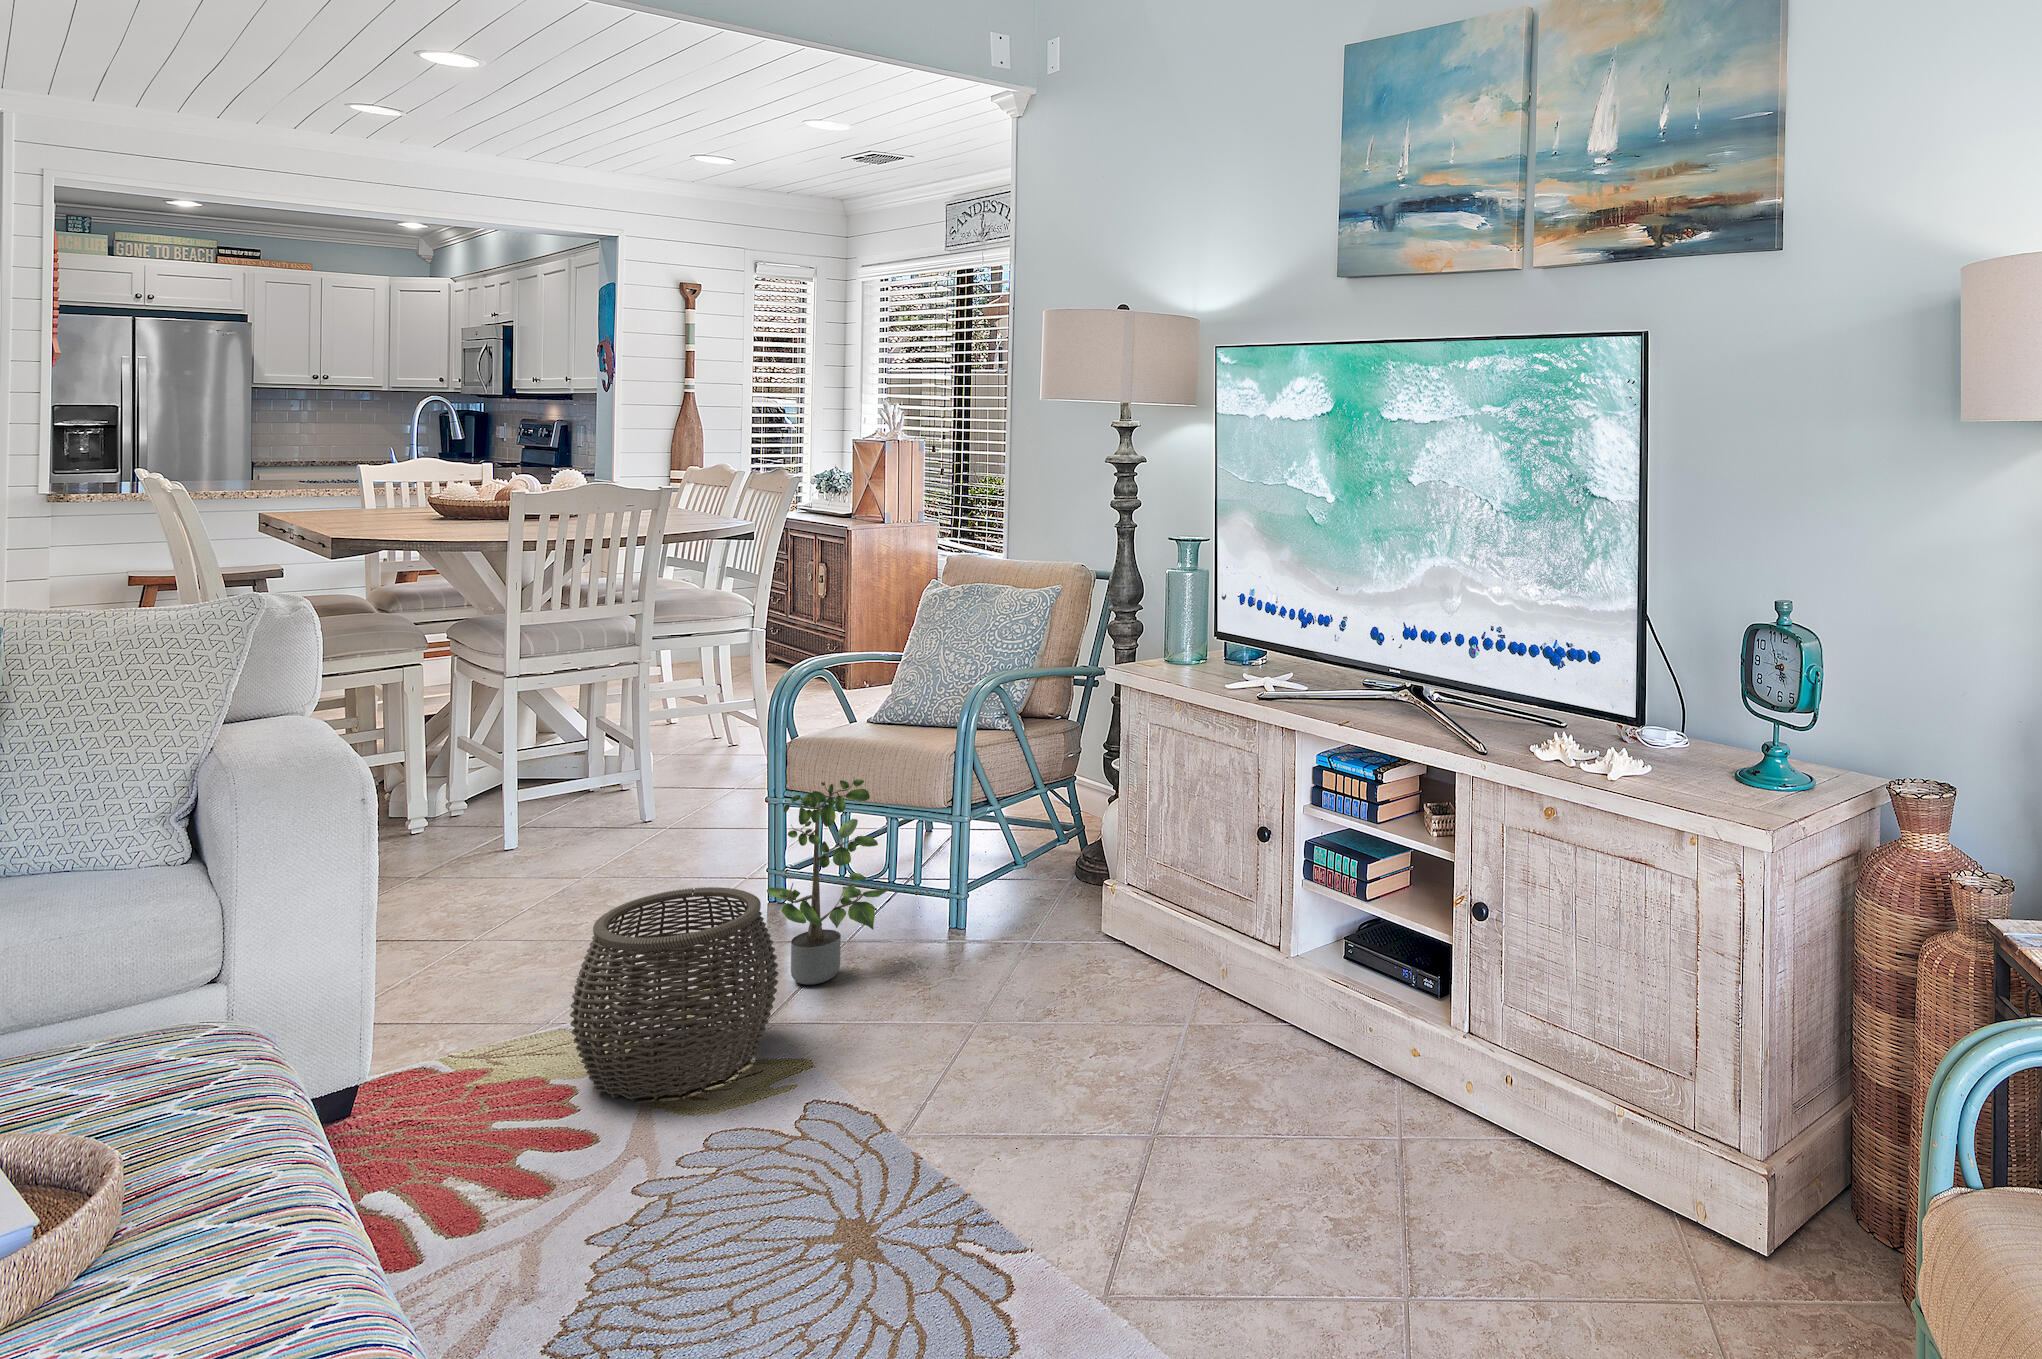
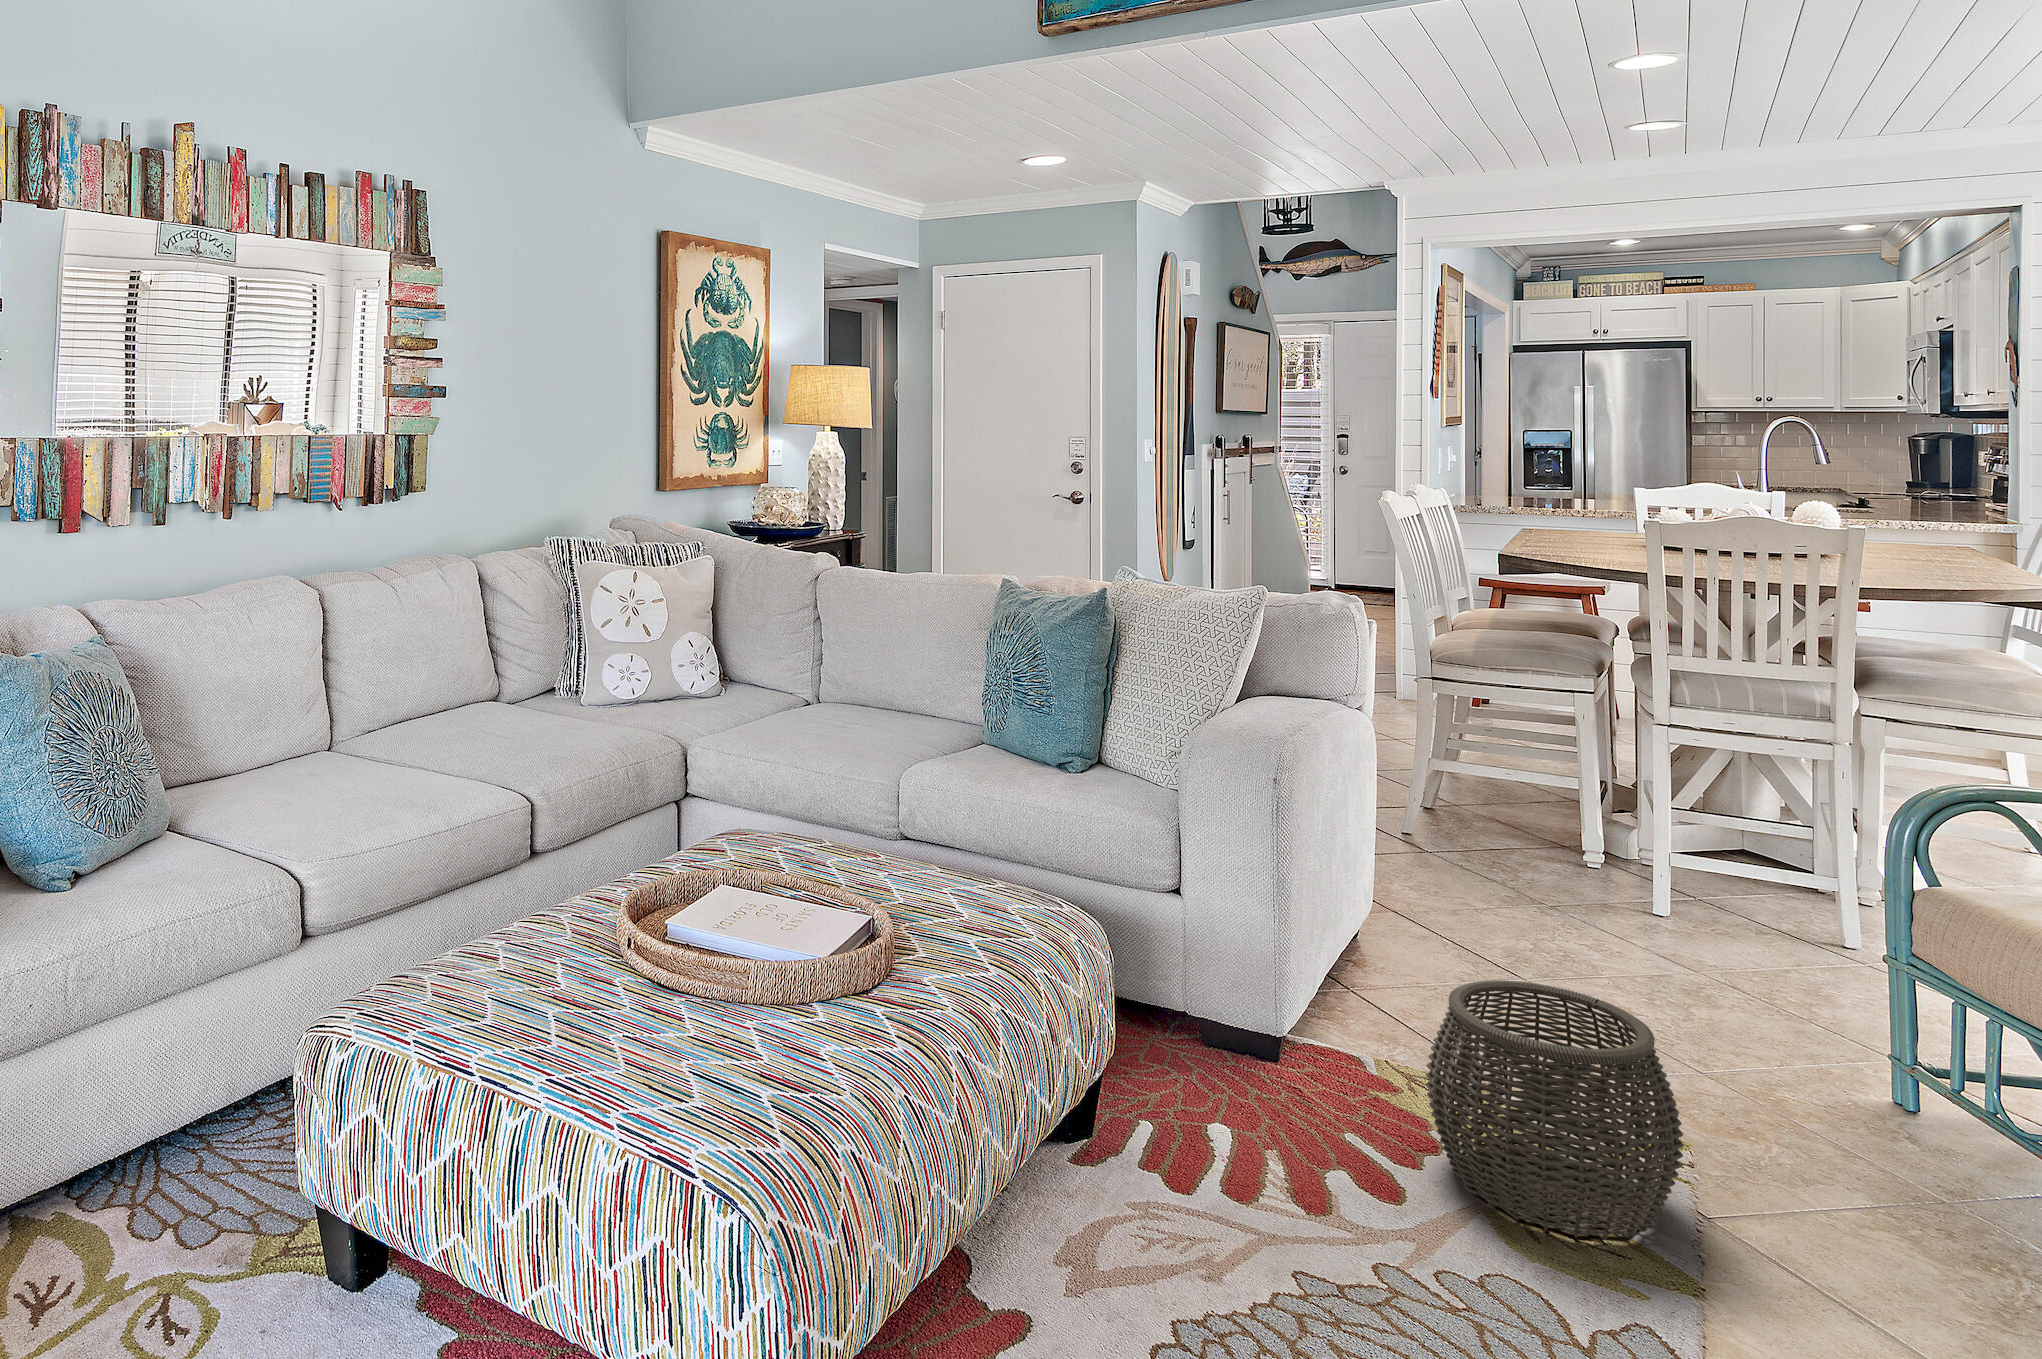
potted plant: present [767,779,889,985] -> none [1748,936,1972,1222]

